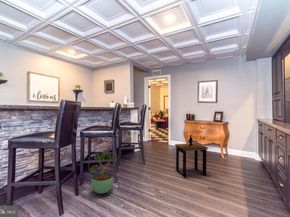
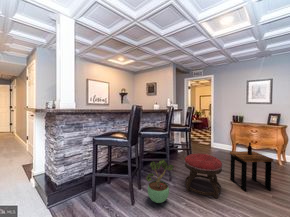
ottoman: none [132,147,165,185] -> present [185,153,222,198]

